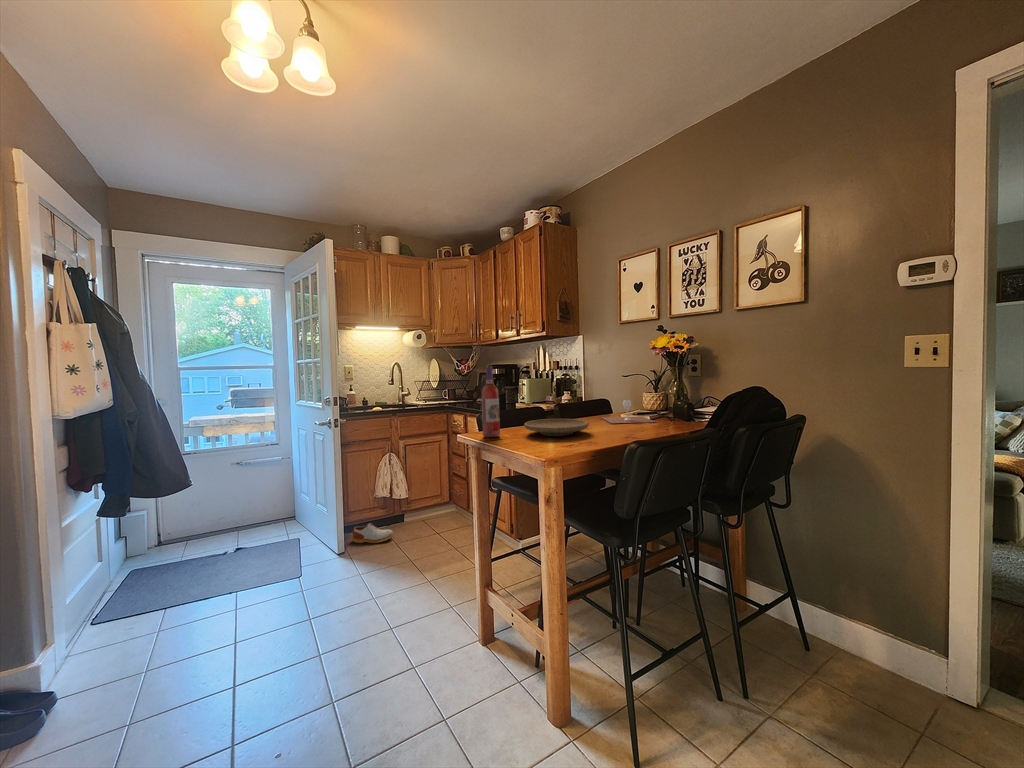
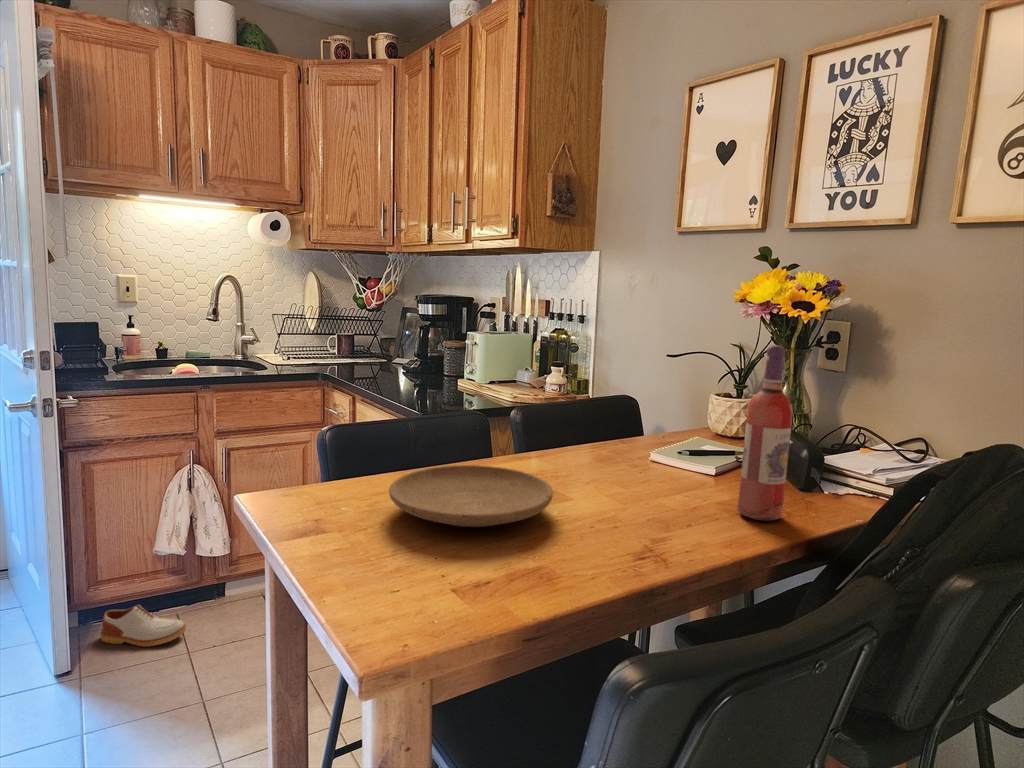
wine bottle: present [482,367,500,437] -> present [738,345,793,521]
wine glass: present [602,400,655,423] -> none [606,422,729,486]

